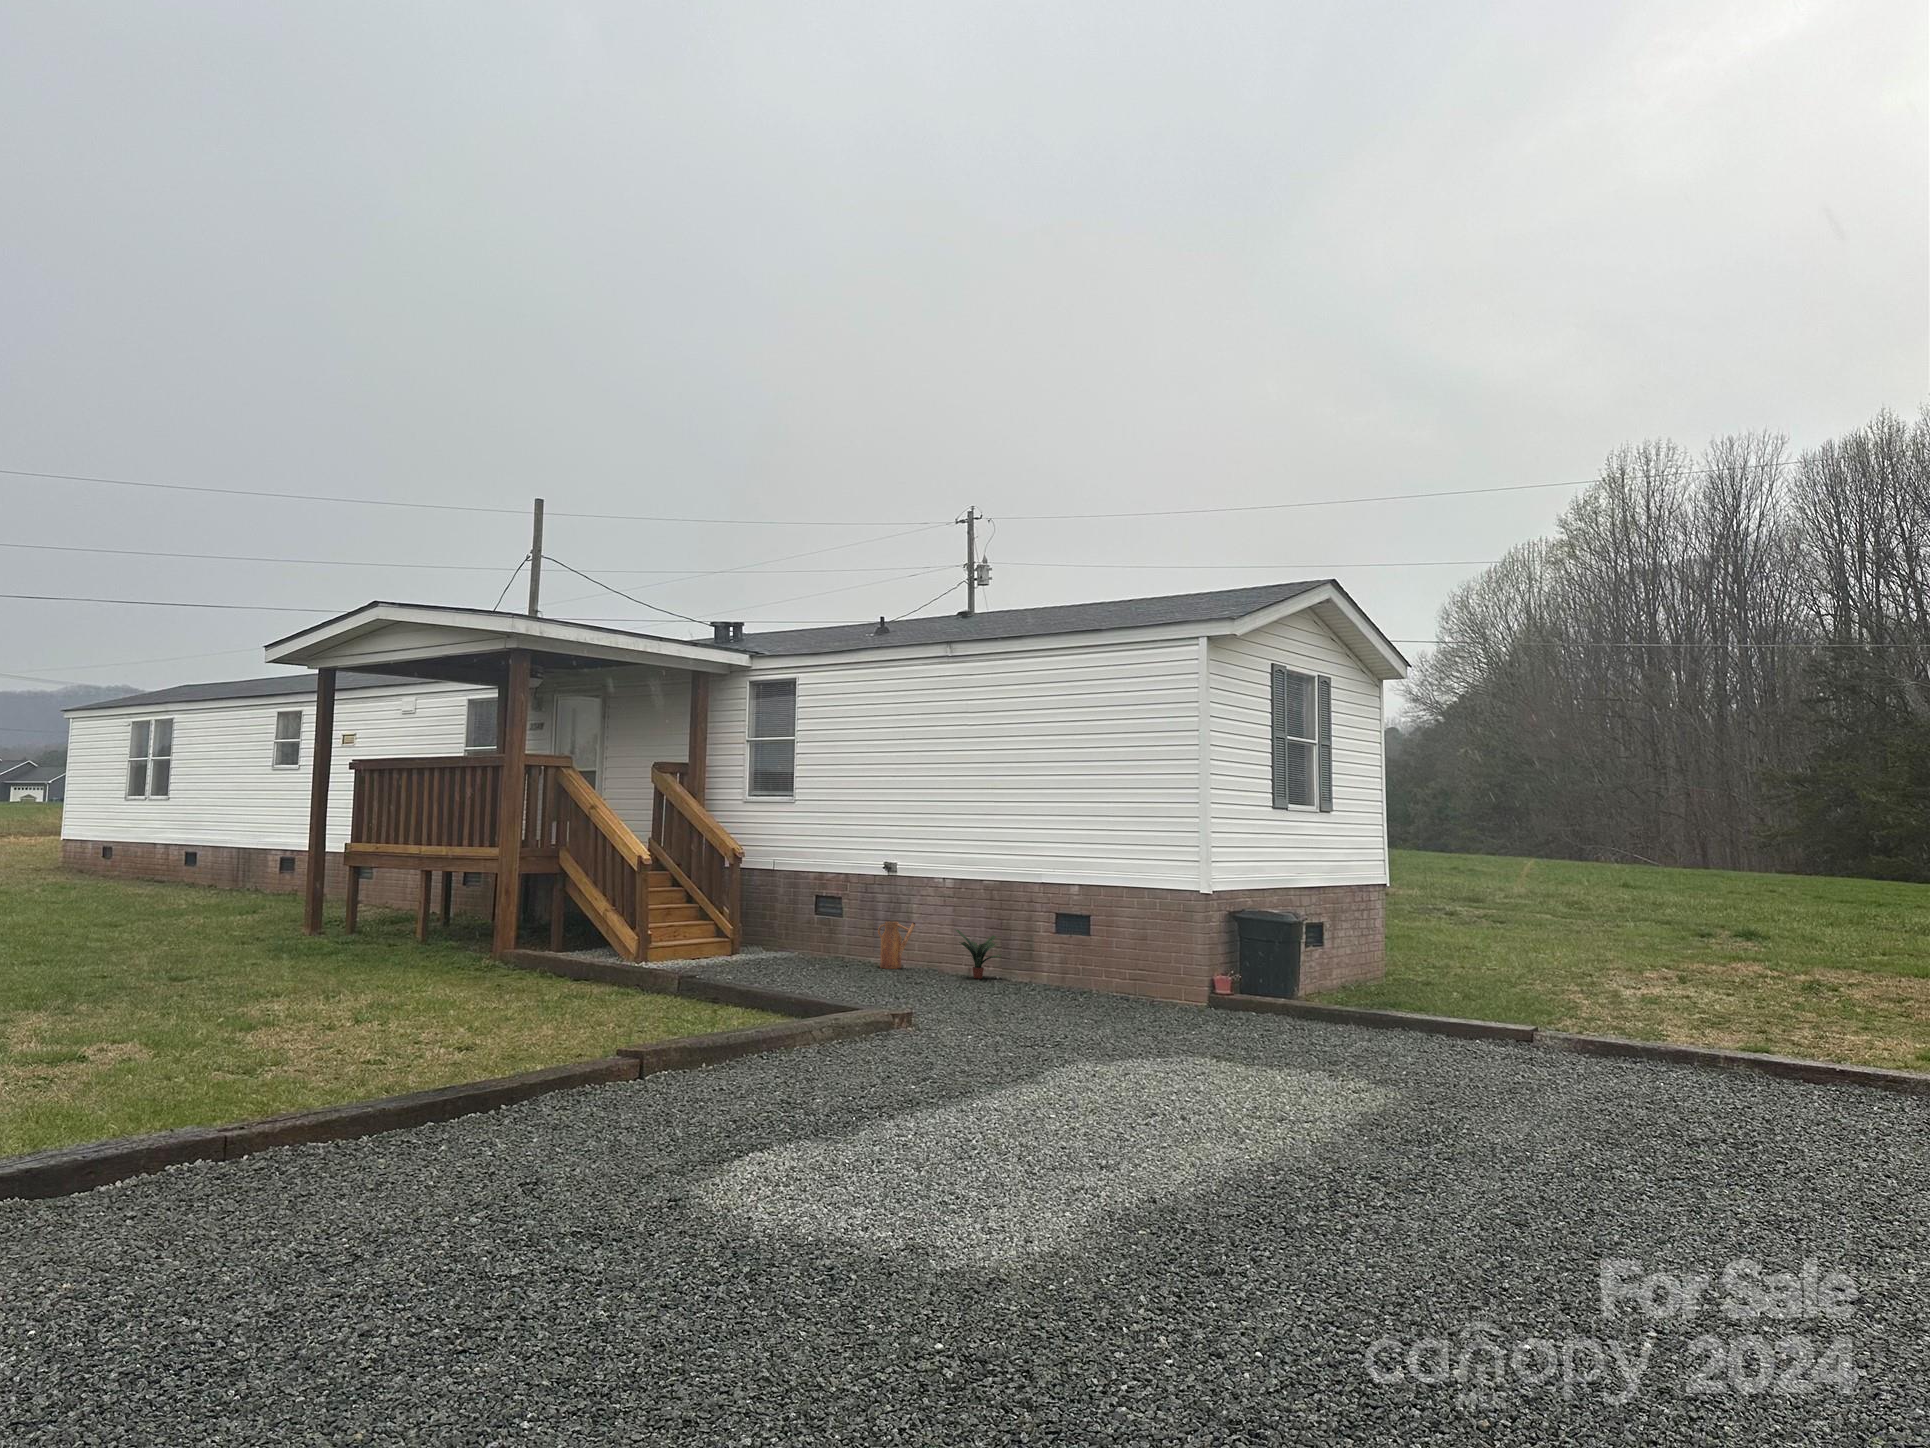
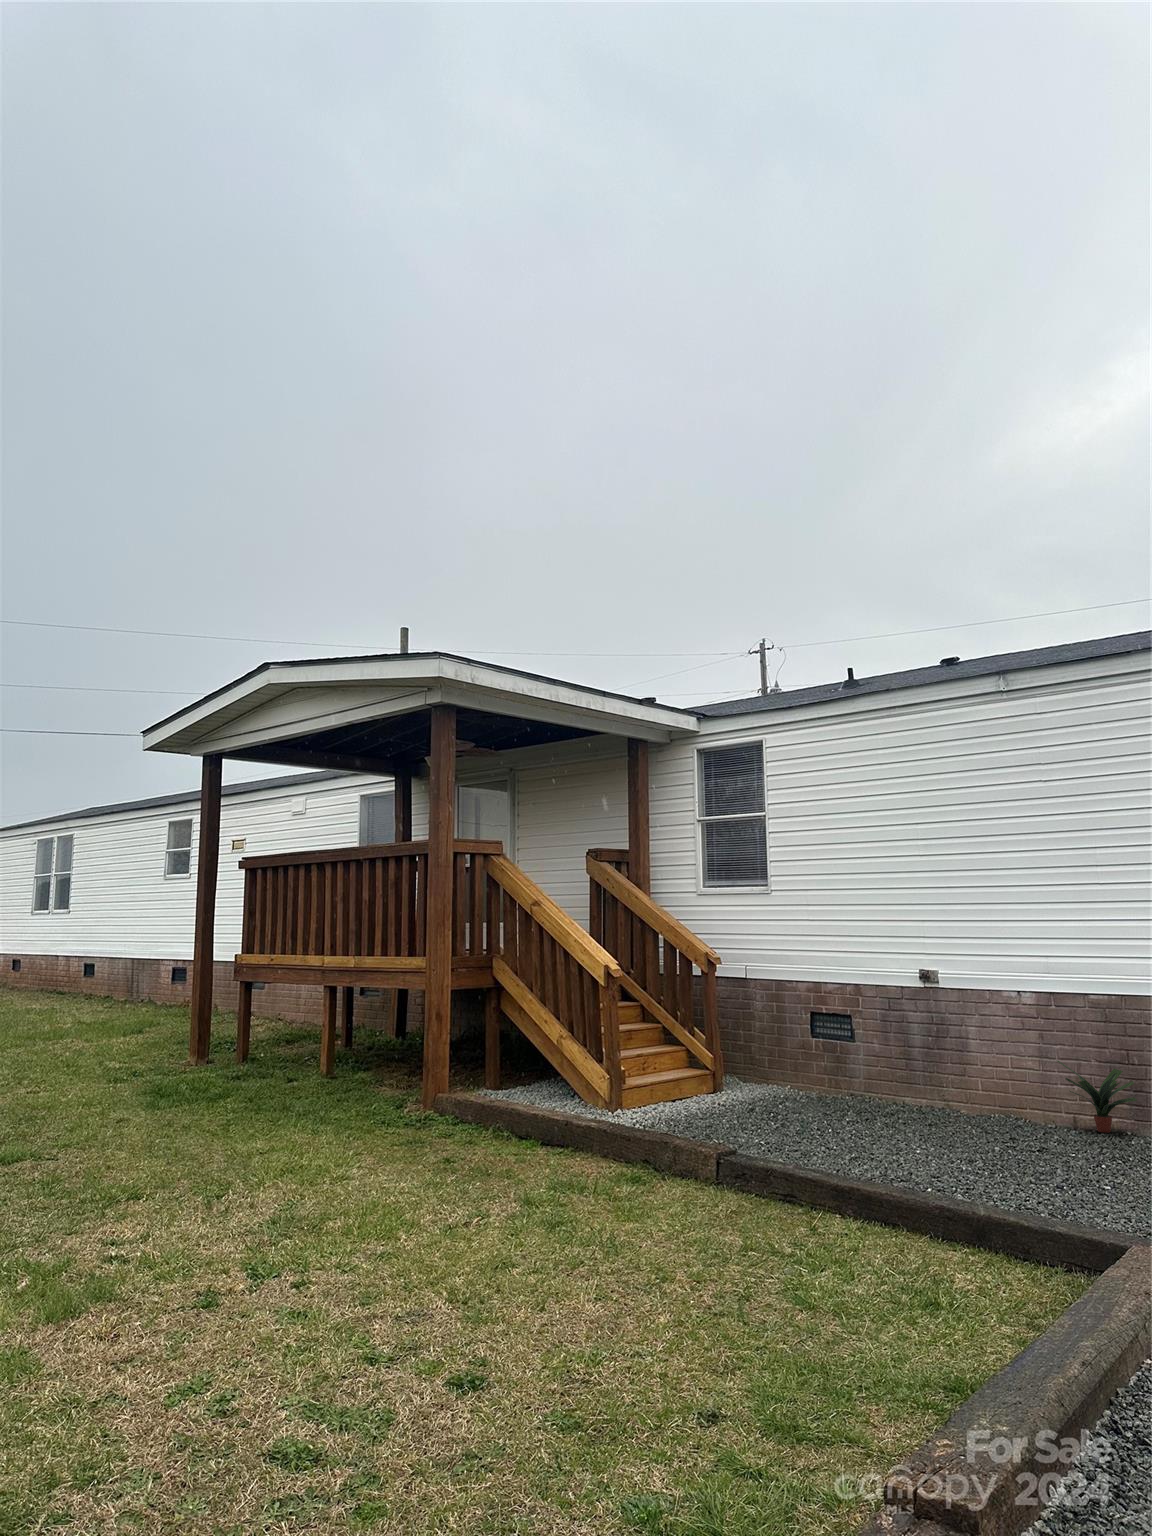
watering can: present [878,921,915,969] -> none [920,1046,982,1113]

